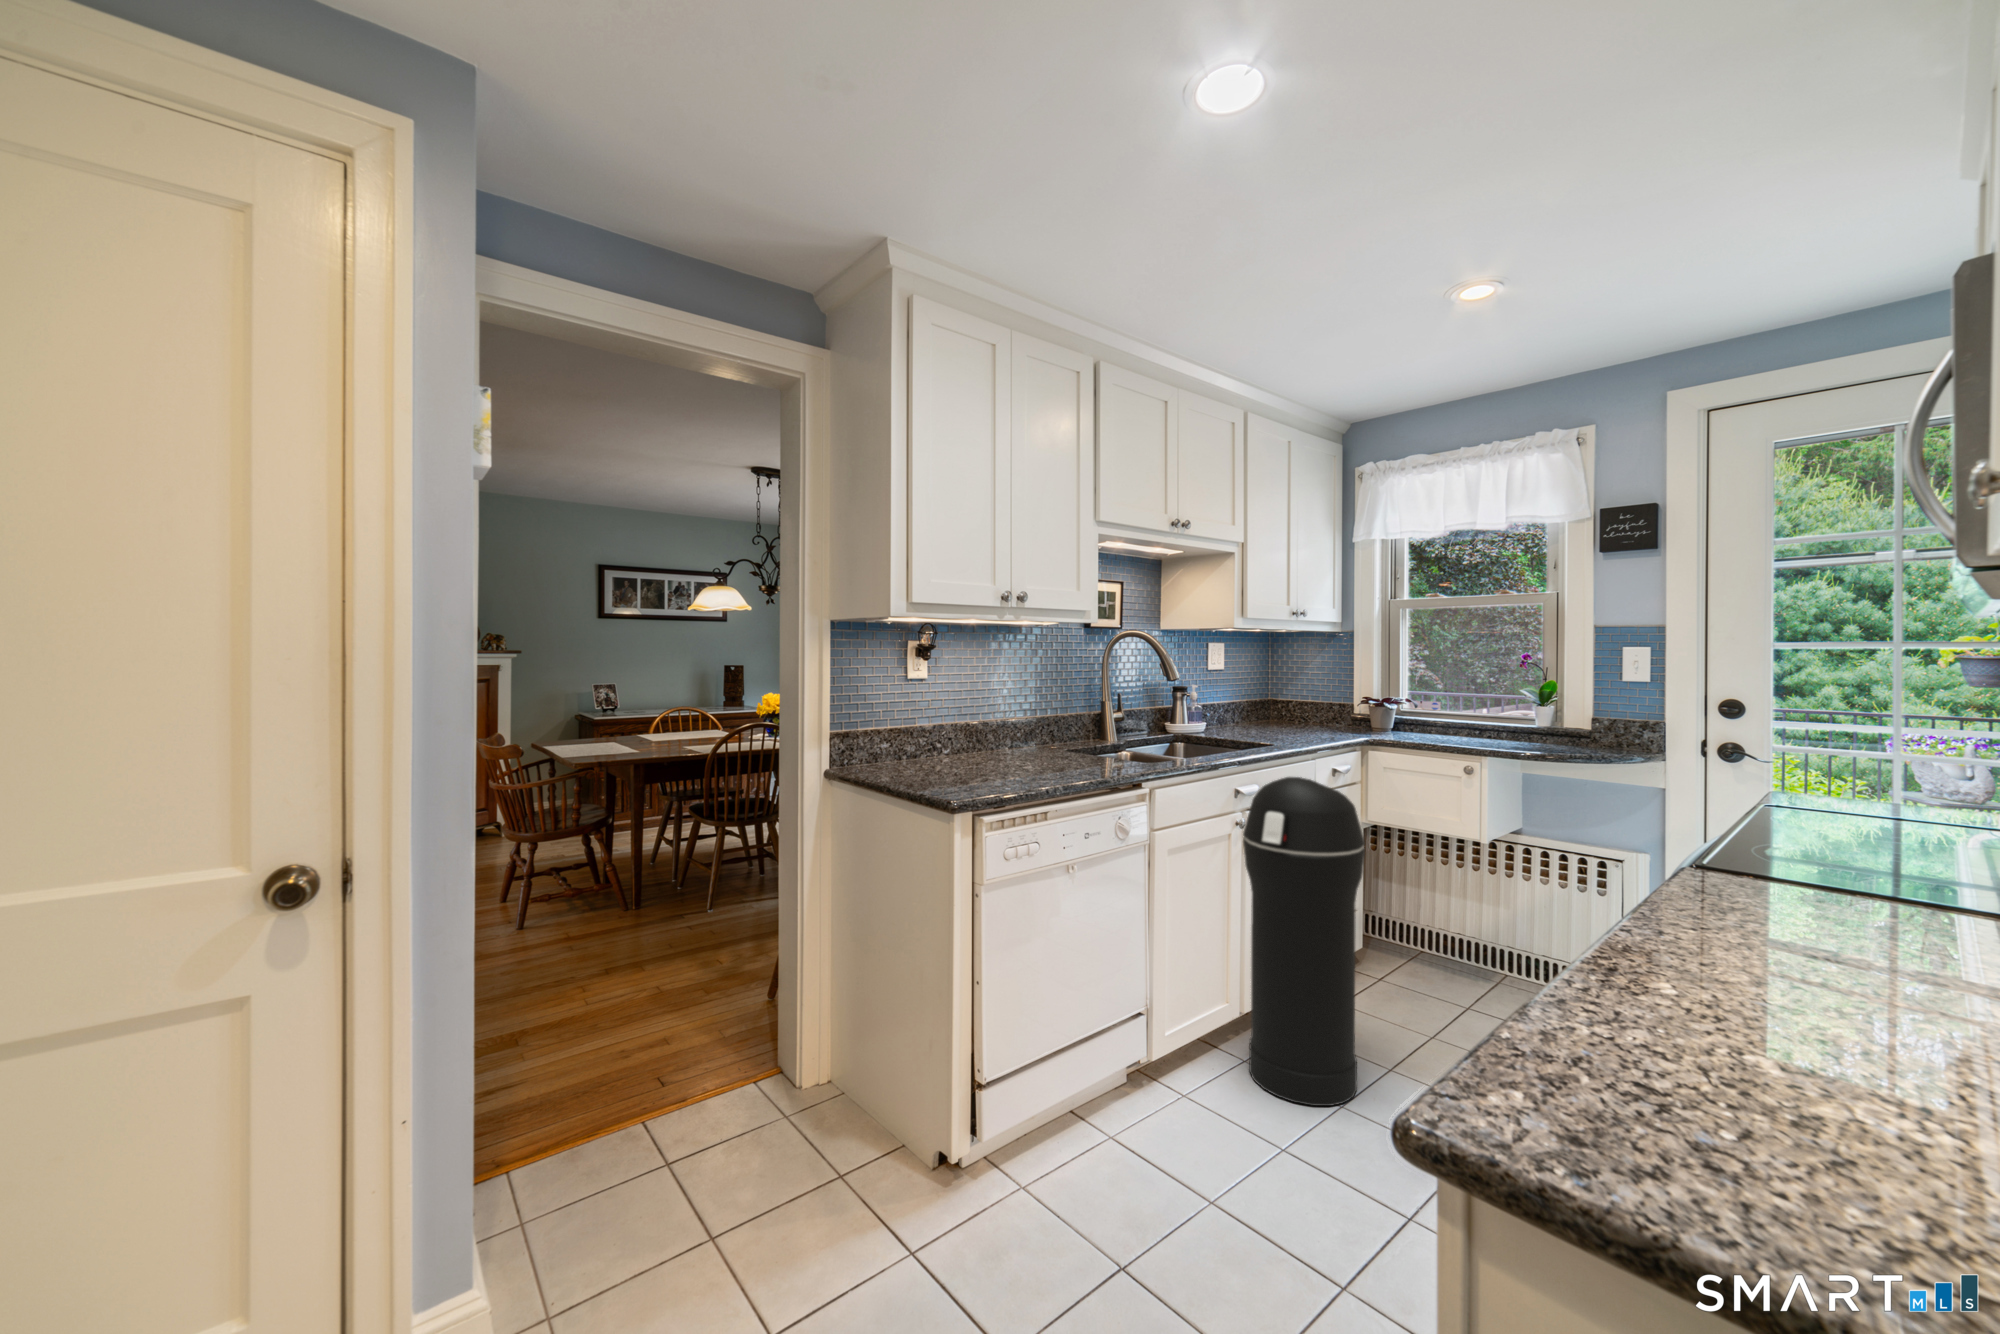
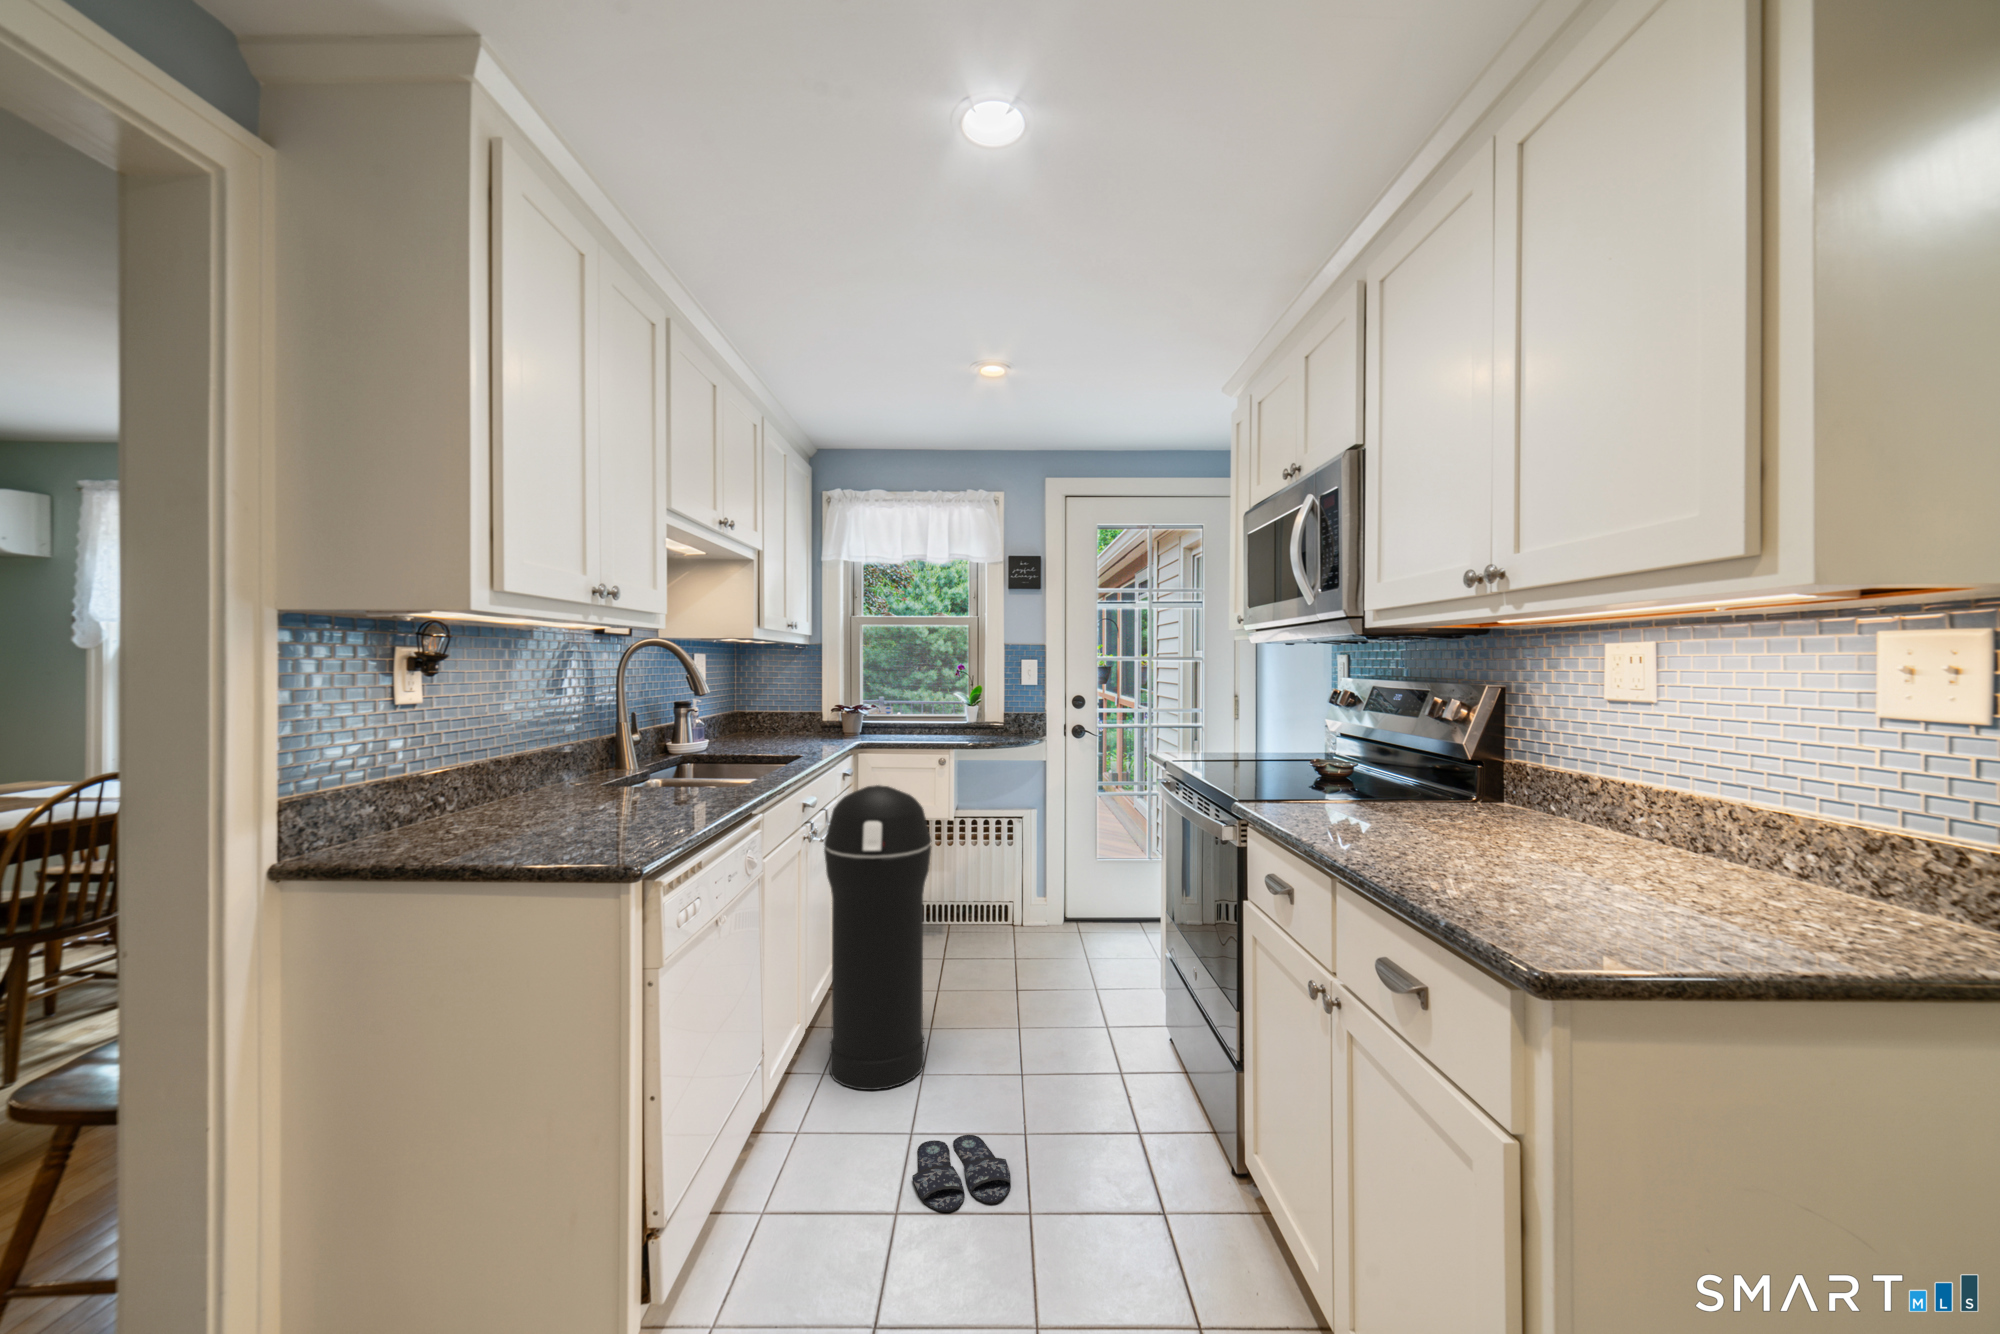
slippers: none [1246,1168,1367,1267] -> present [912,1135,1011,1212]

